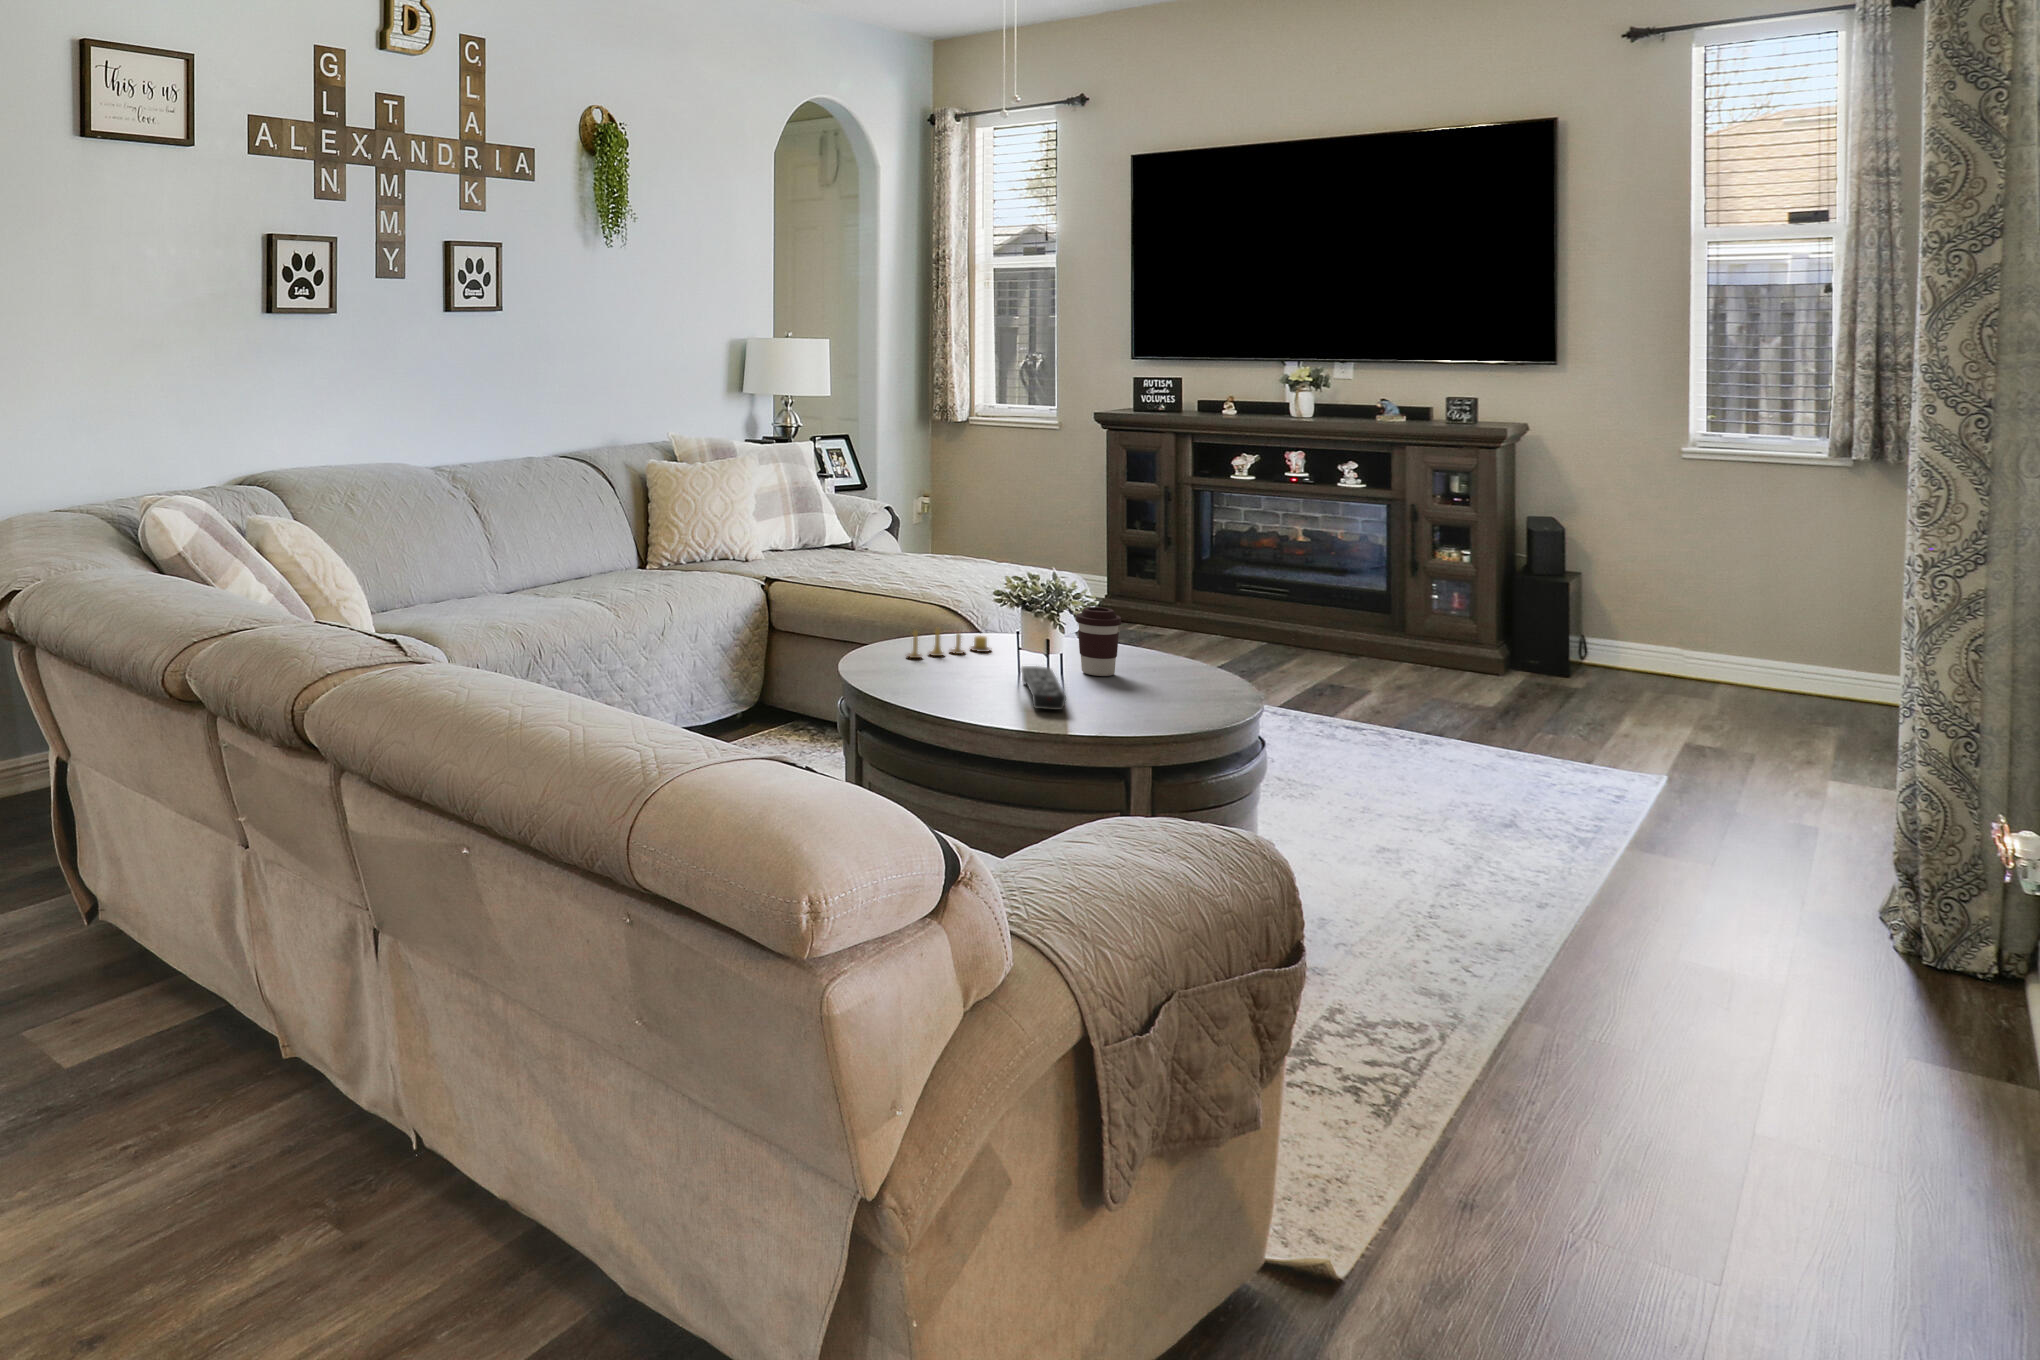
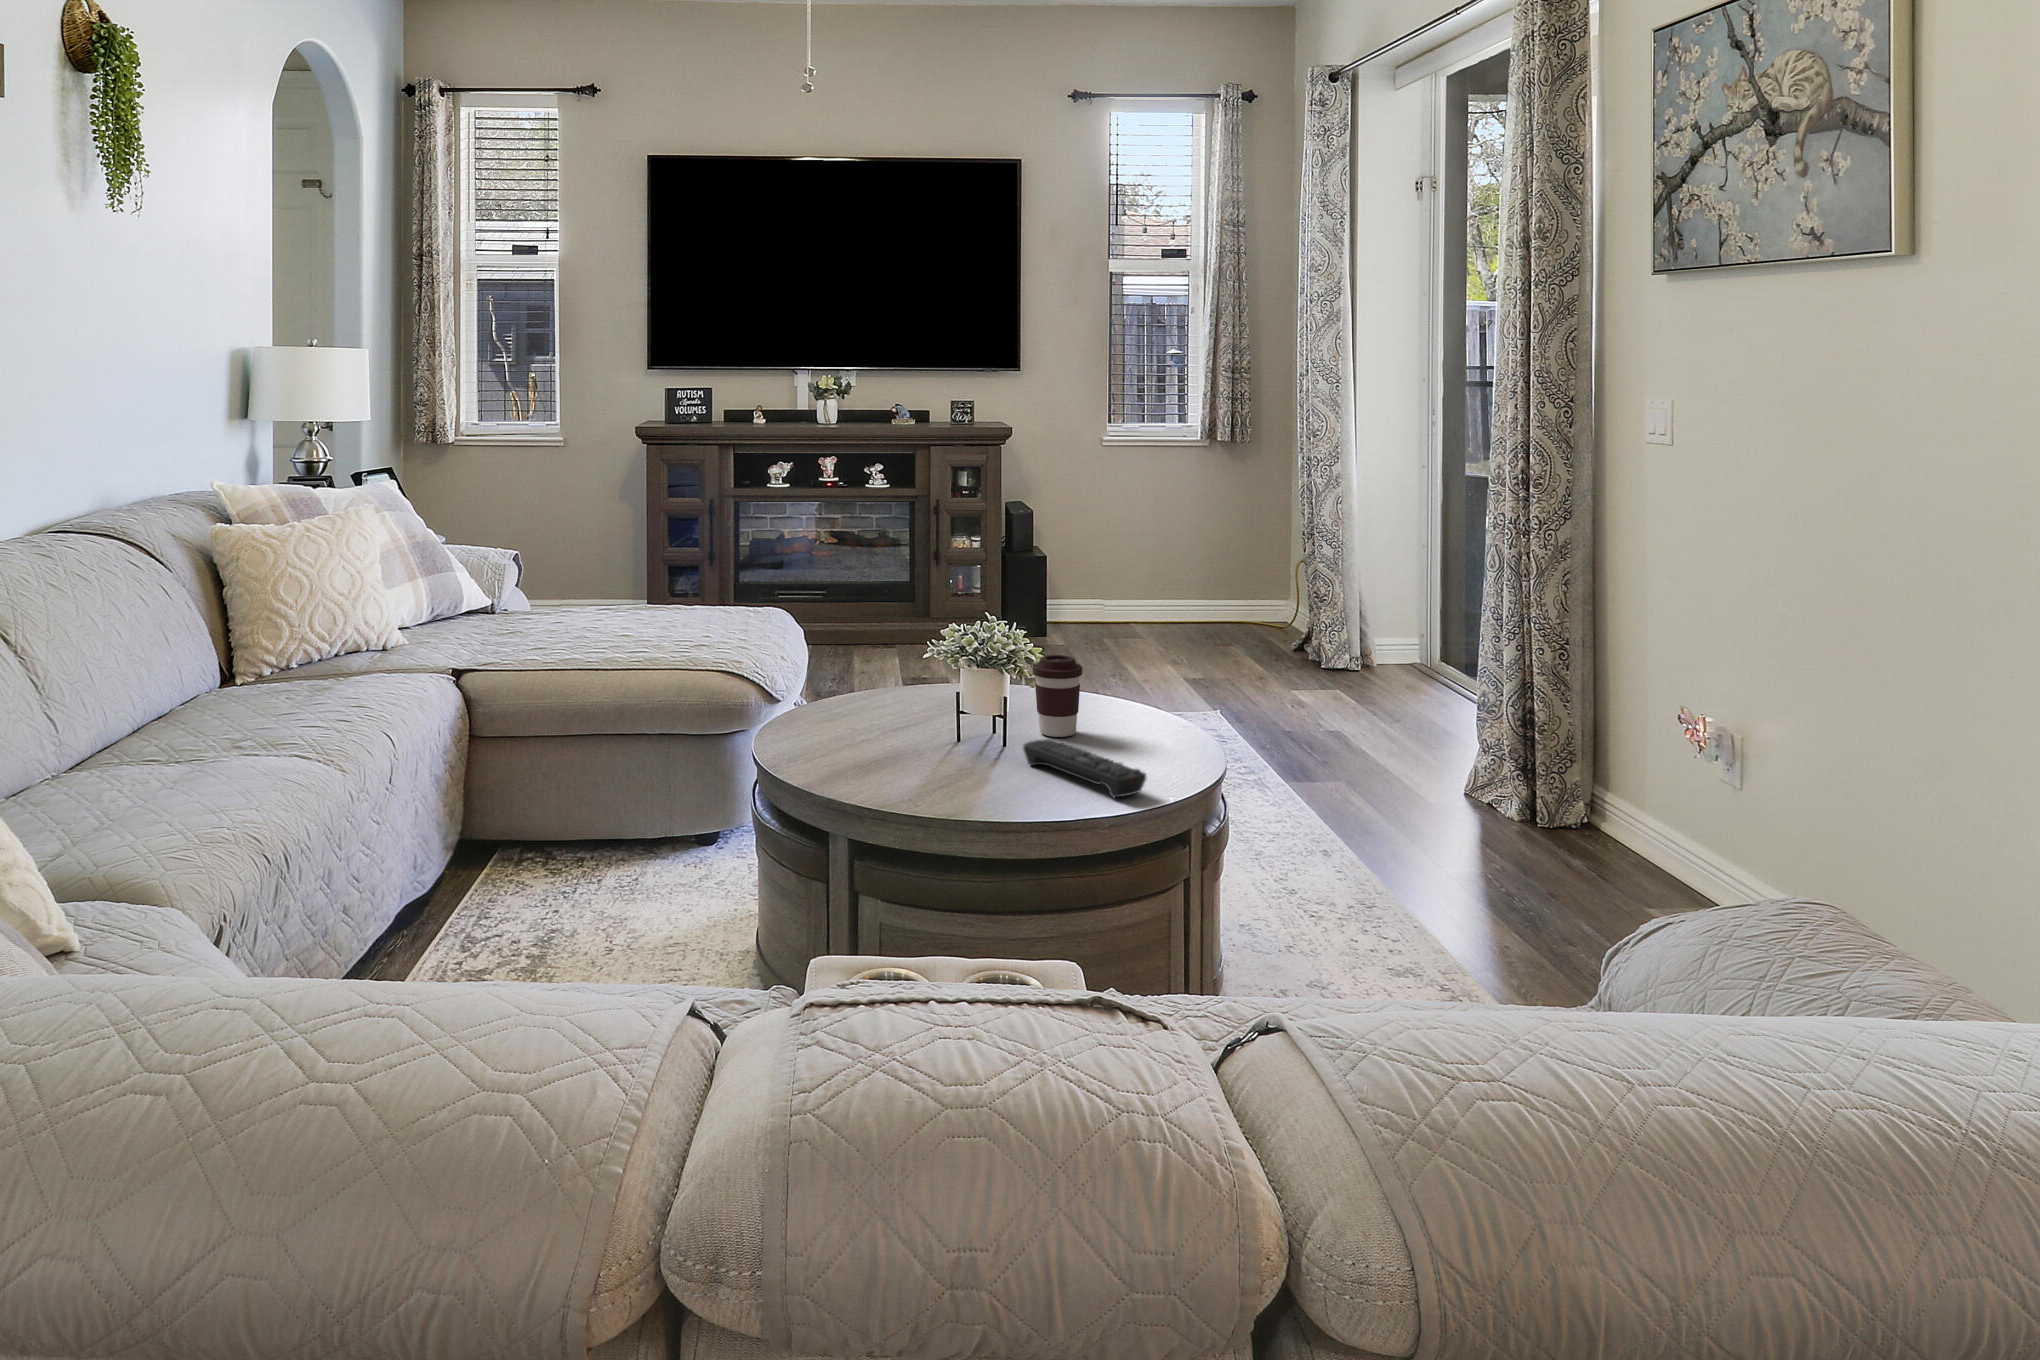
candle: present [907,628,990,658] -> none [849,708,912,758]

